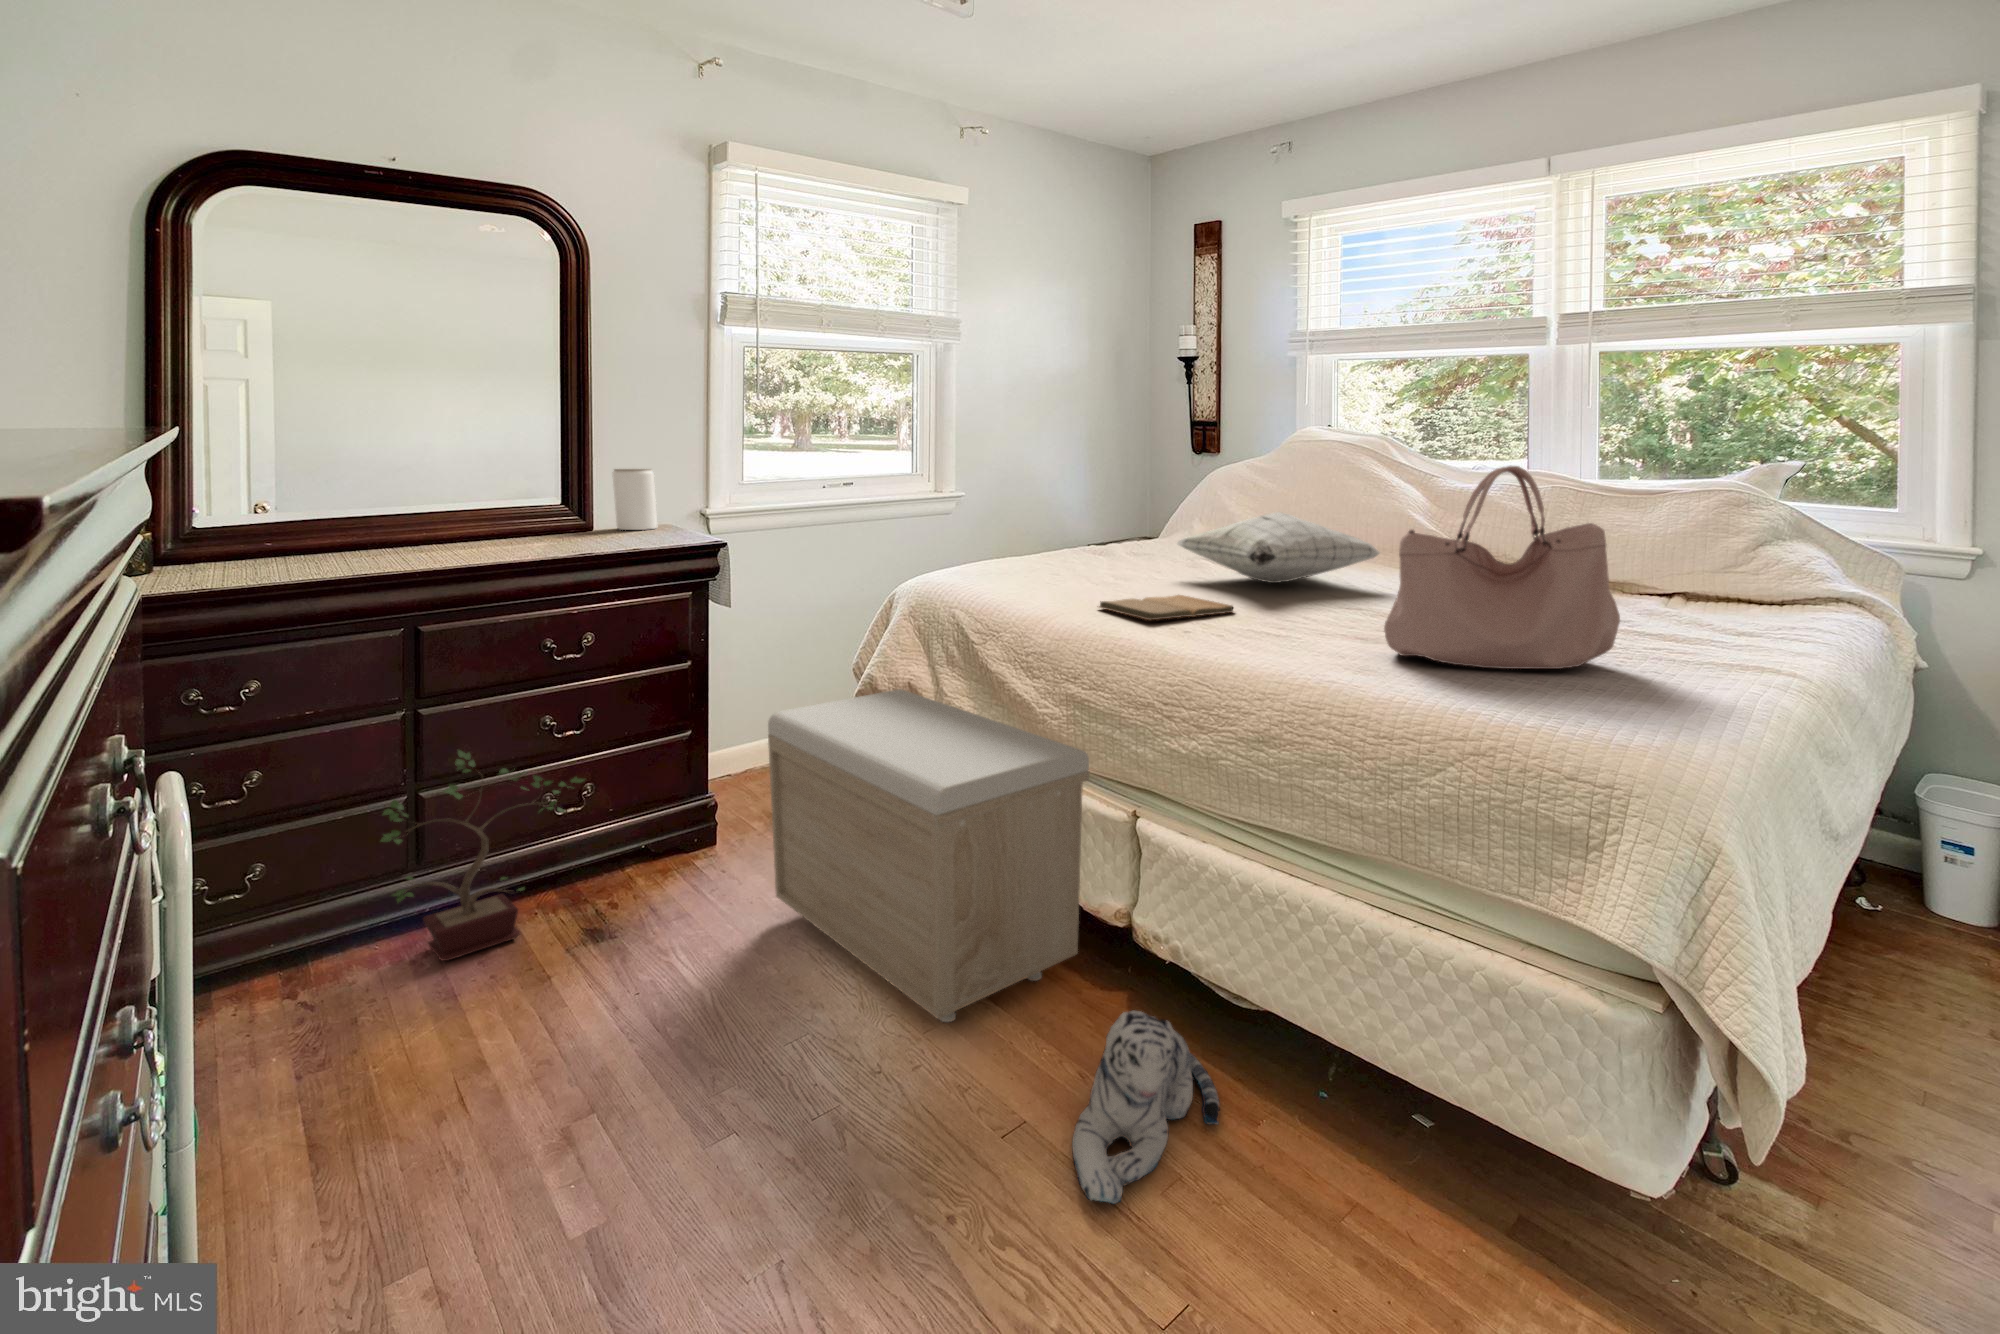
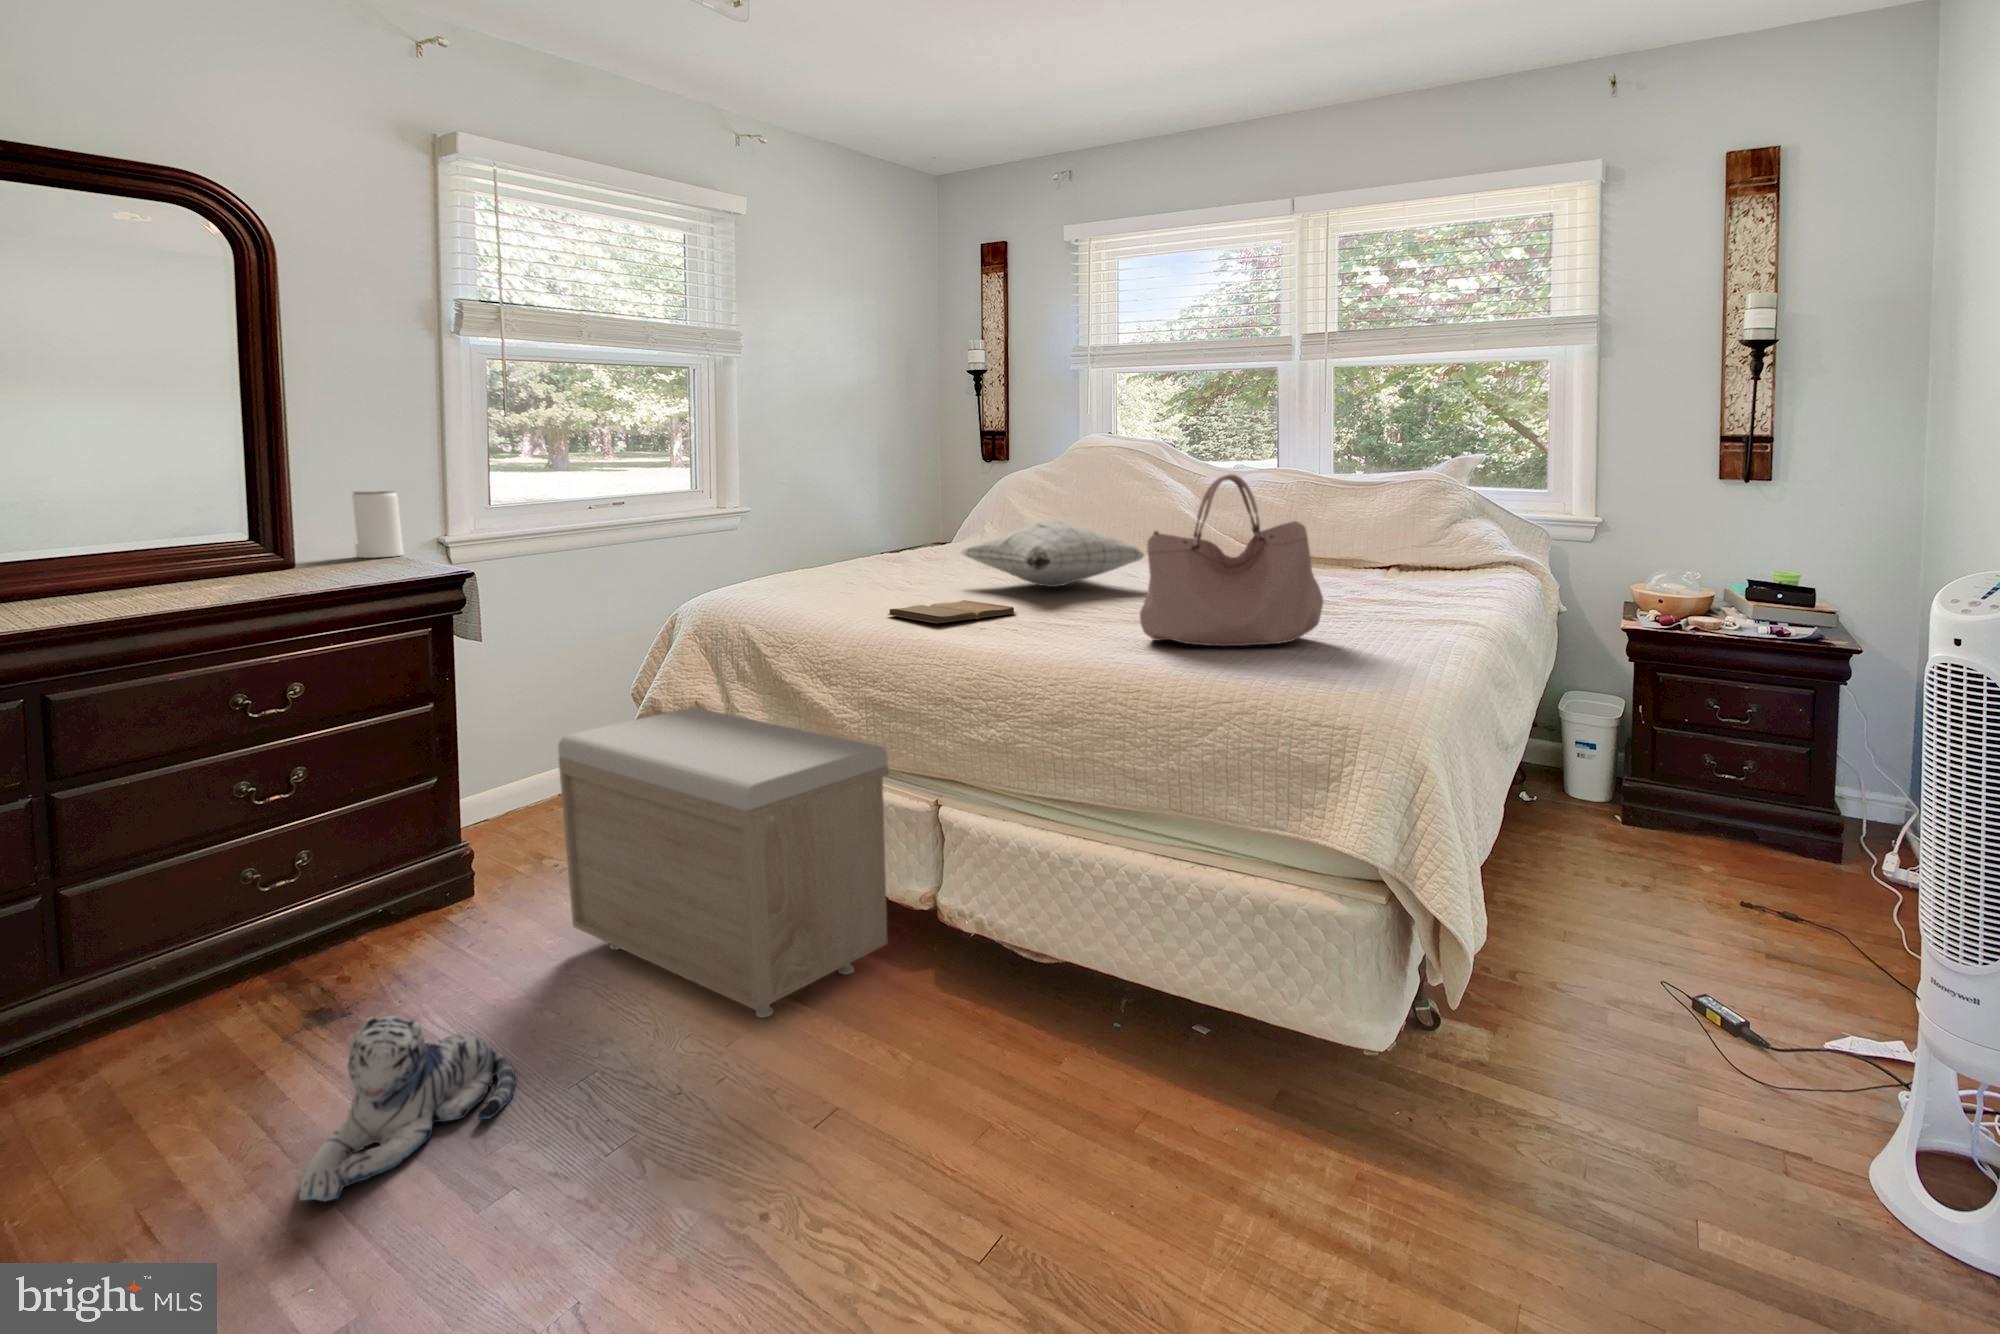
potted plant: present [381,750,584,961] -> none [121,795,356,1028]
plush toy: present [1072,1010,1220,1204] -> present [298,1016,515,1201]

